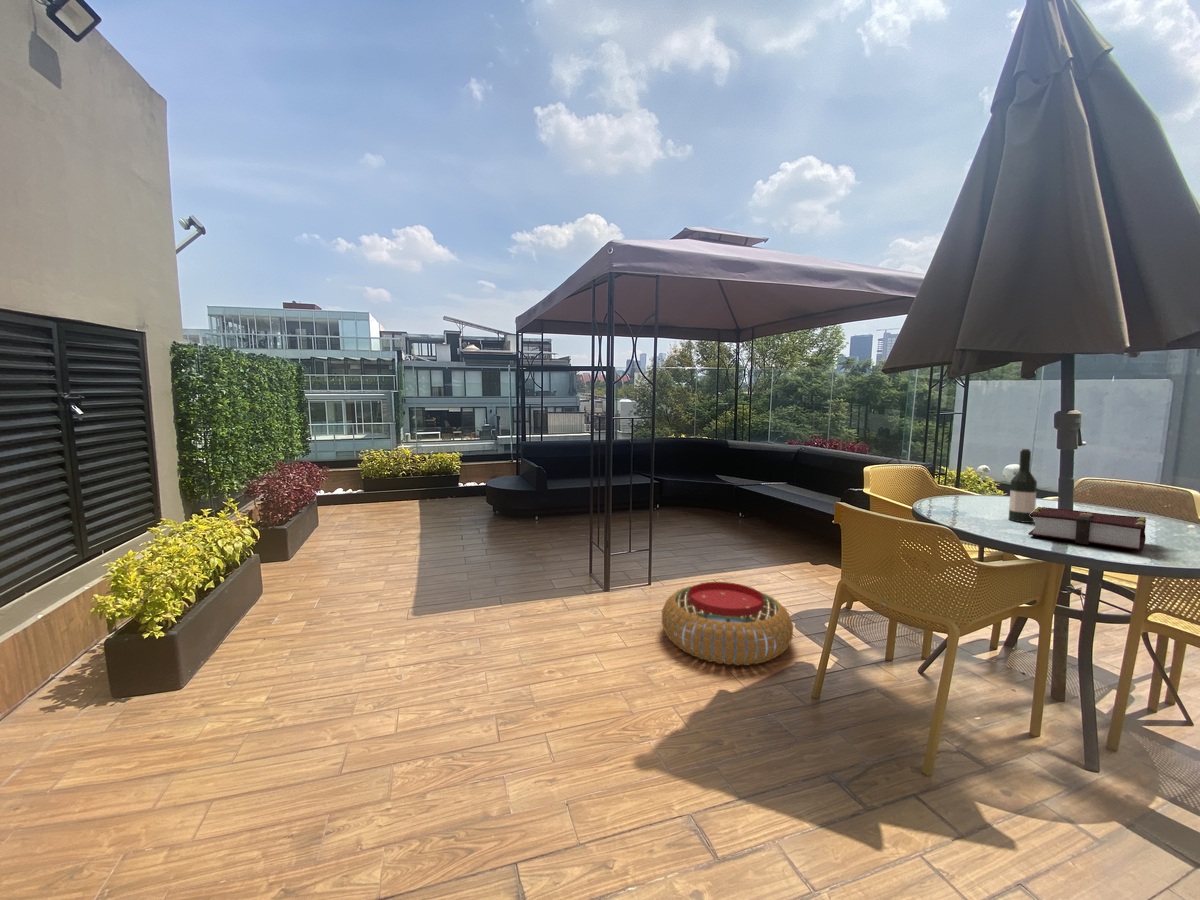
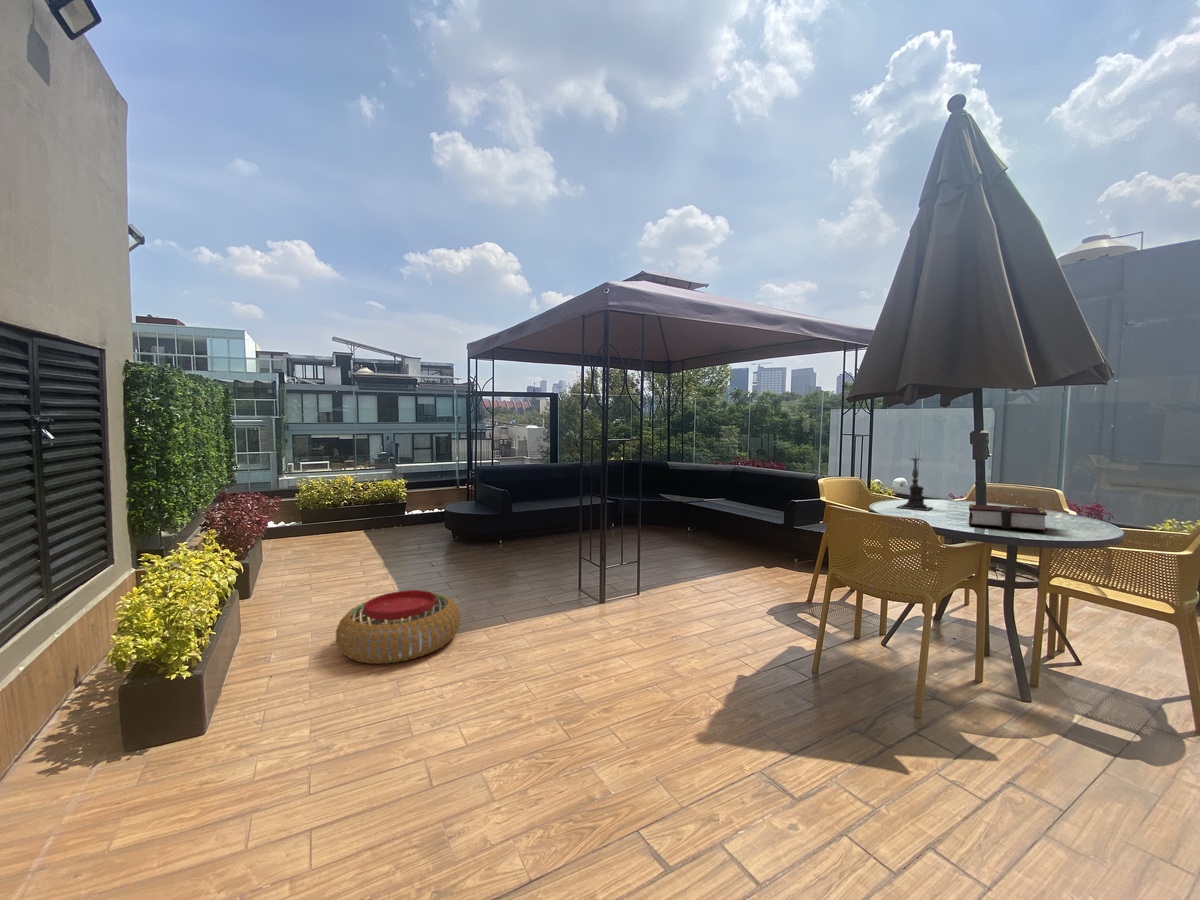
candle holder: none [951,434,1006,512] -> present [897,457,931,511]
wine bottle: present [1009,449,1037,523] -> none [944,461,962,517]
pouf: present [662,582,793,665] -> present [336,590,460,664]

